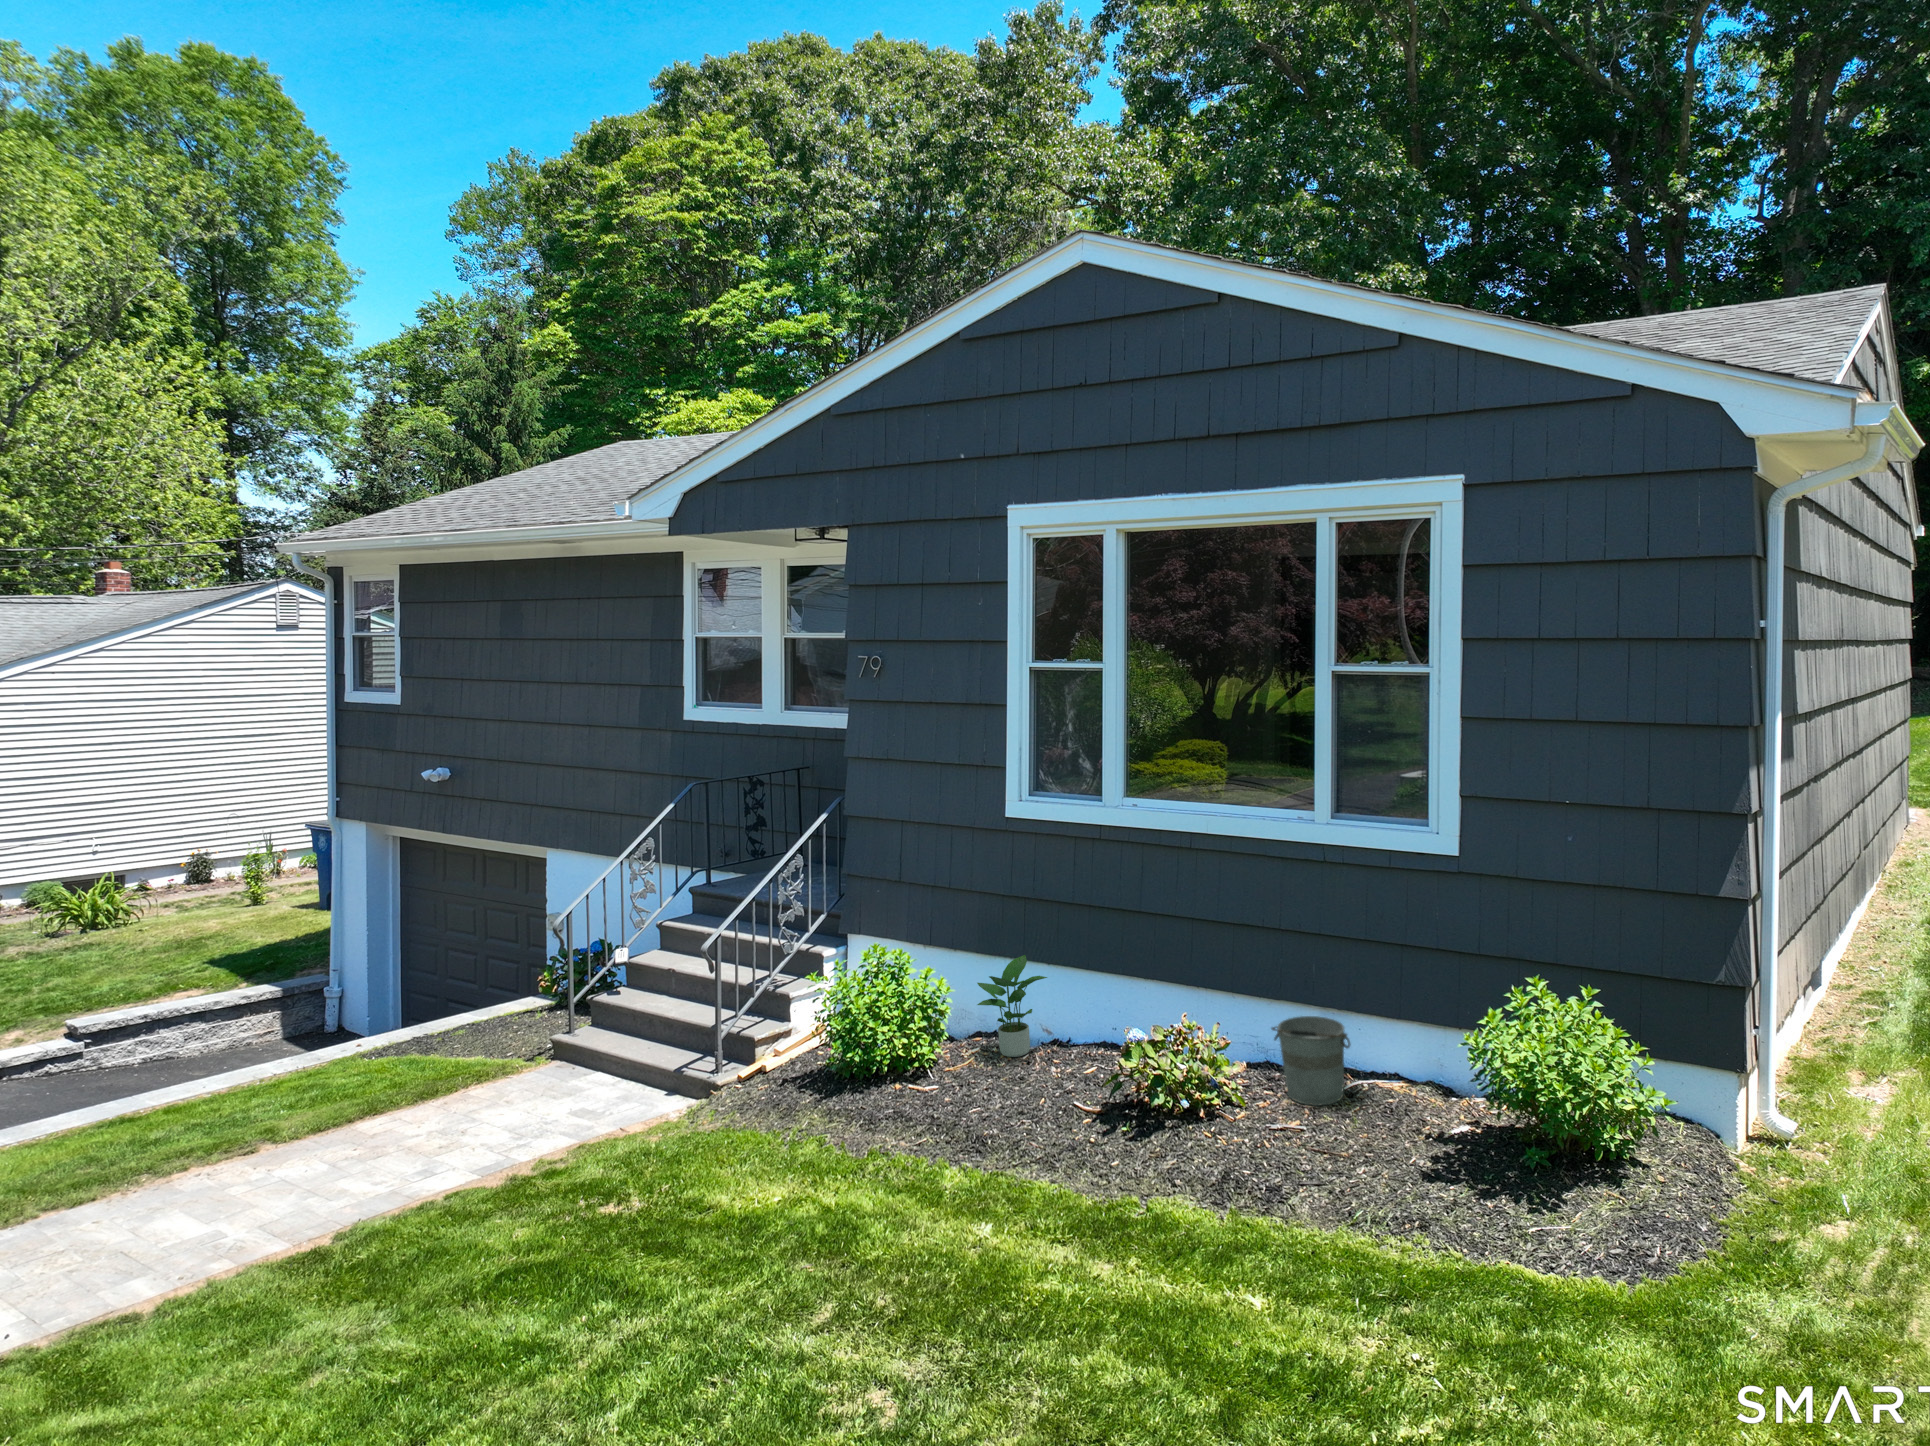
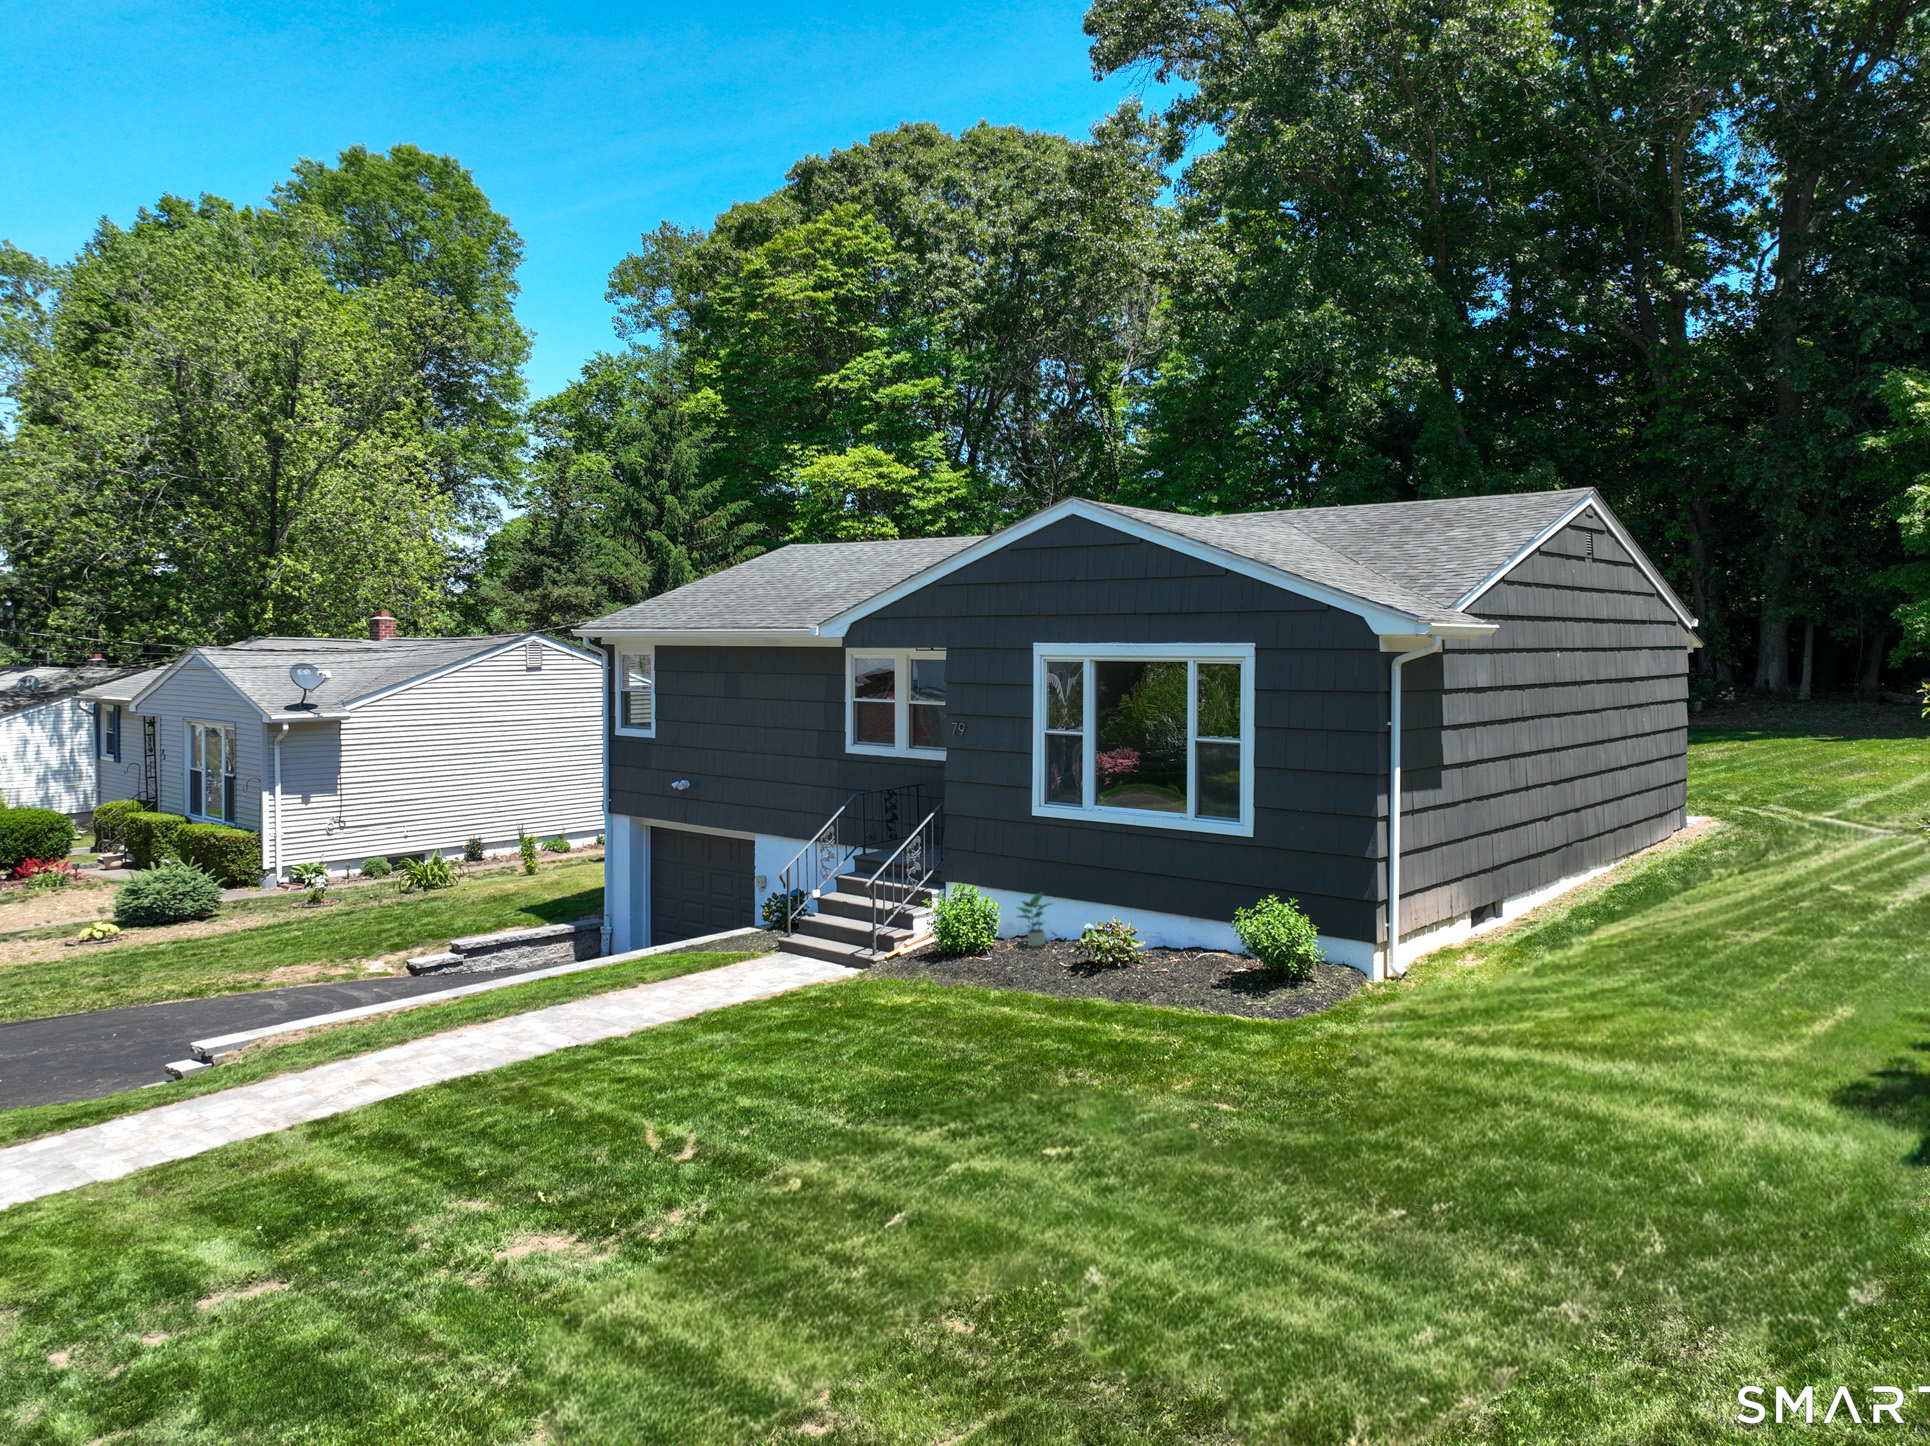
bucket: present [1272,1016,1351,1106] -> none [1160,920,1200,963]

